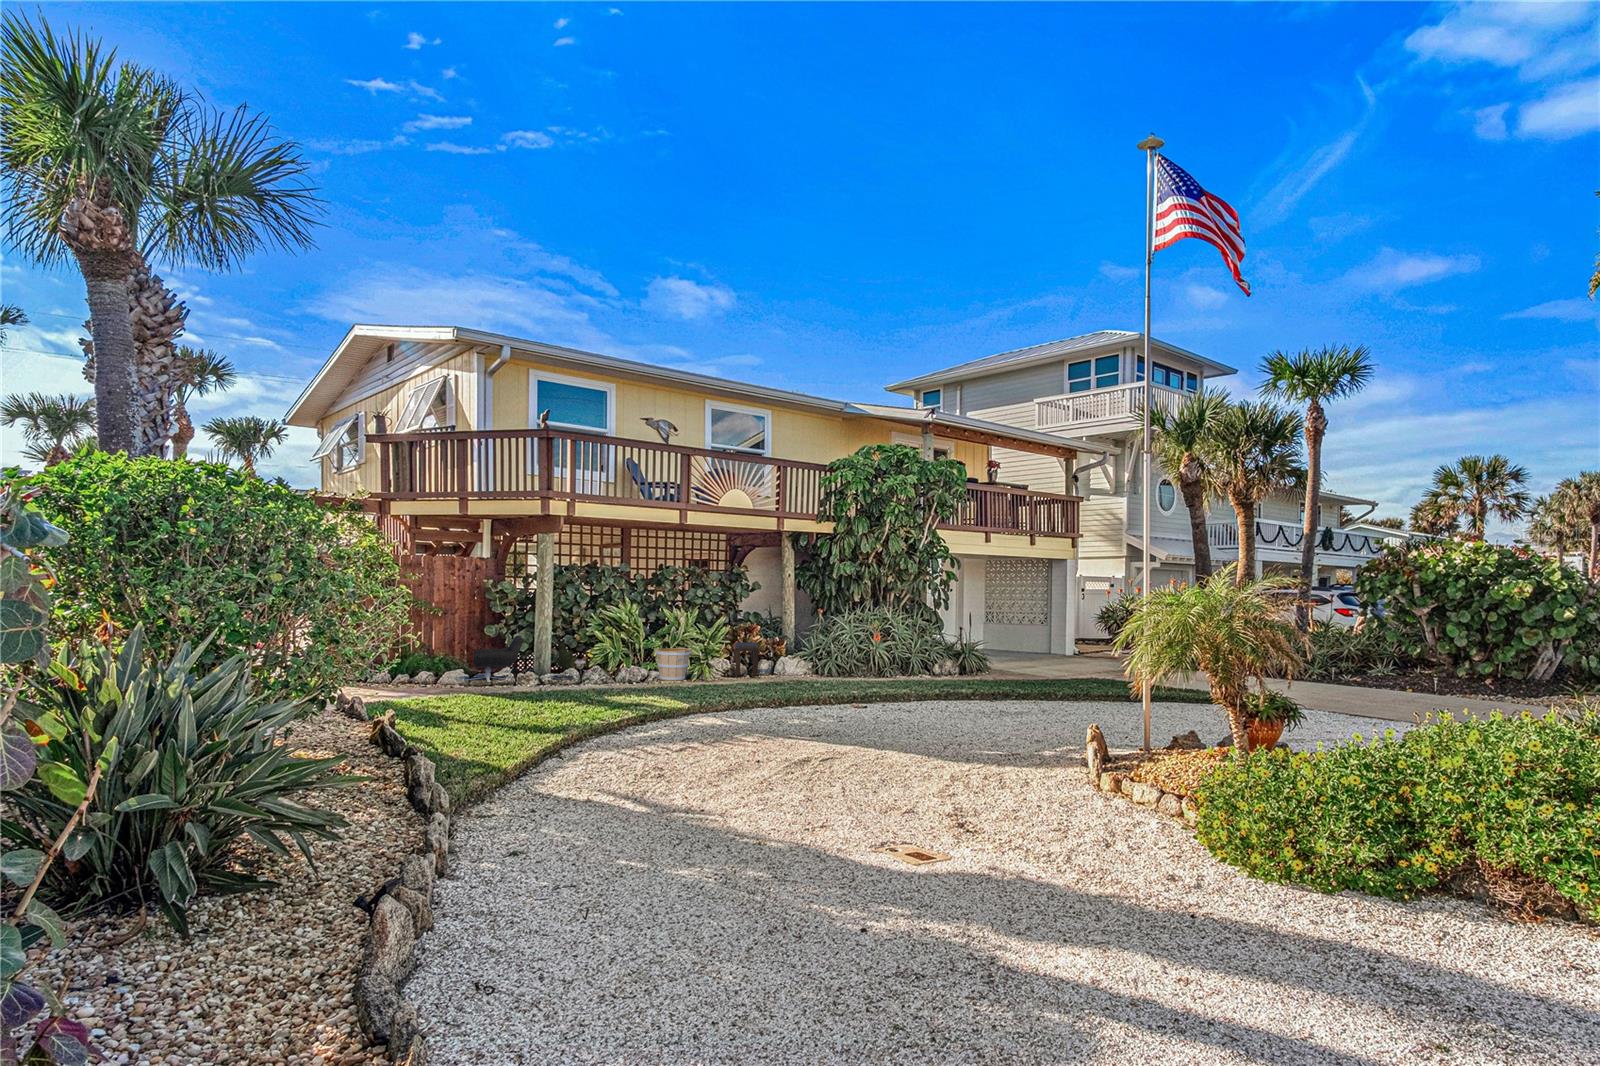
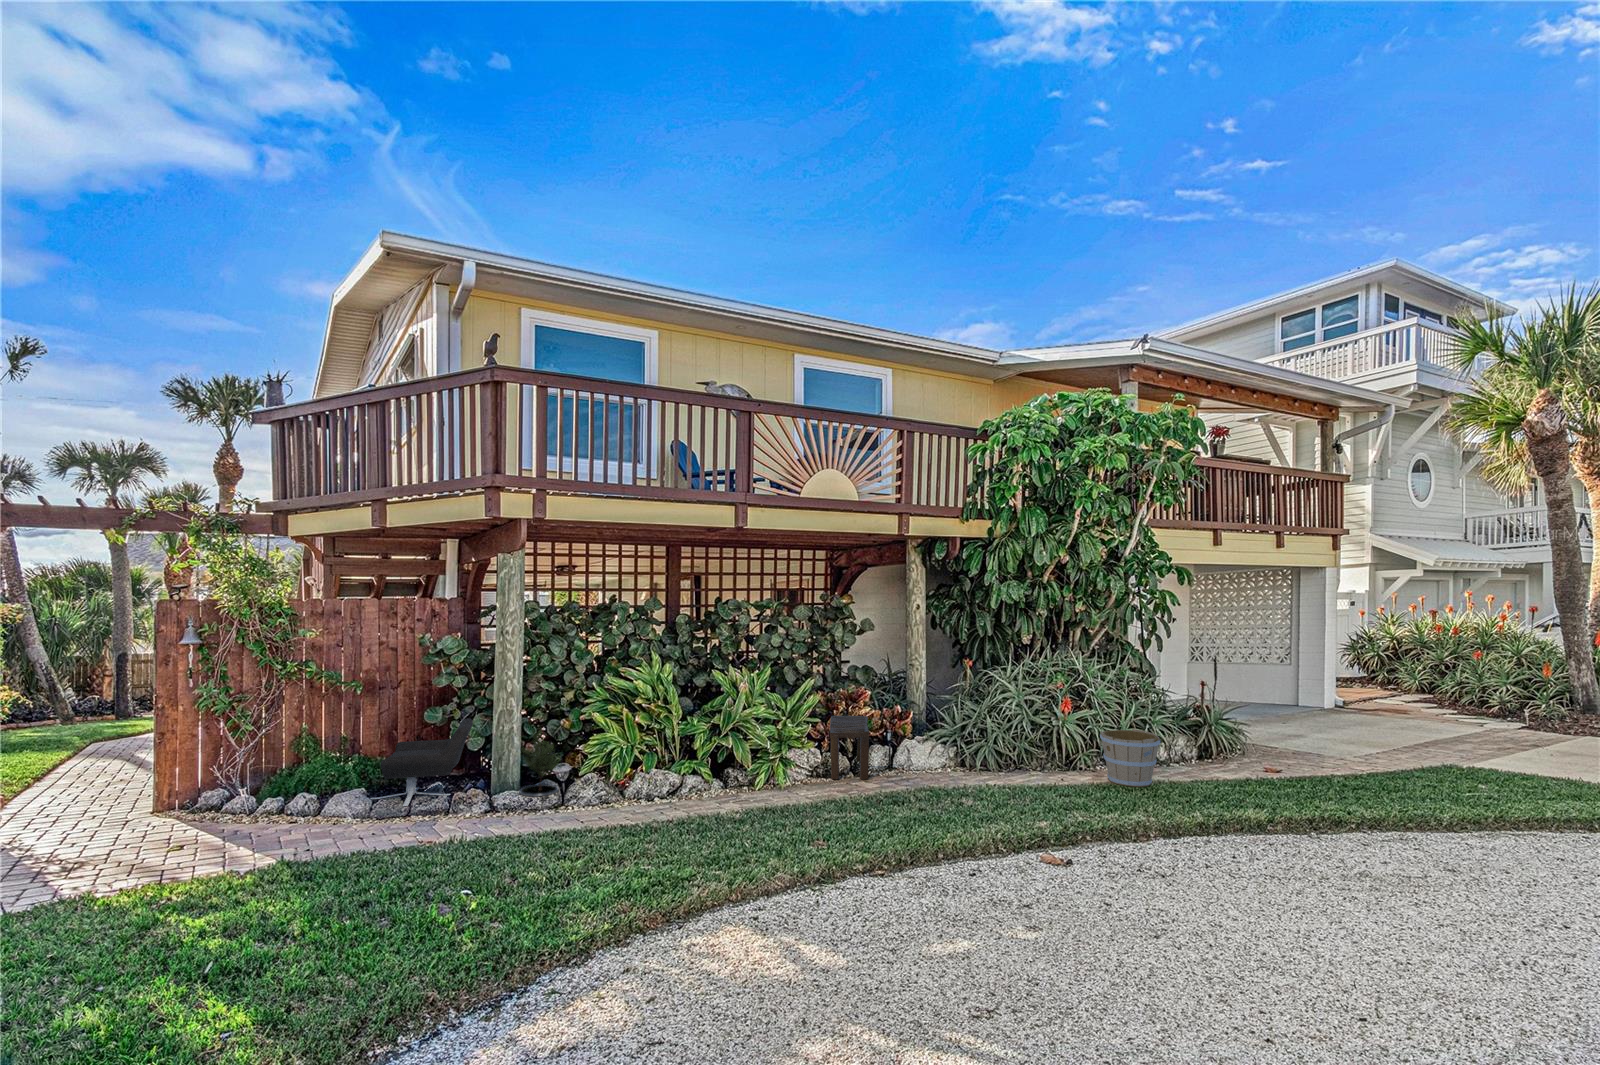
wooden bucket: present [656,647,691,681] -> present [1100,729,1161,787]

